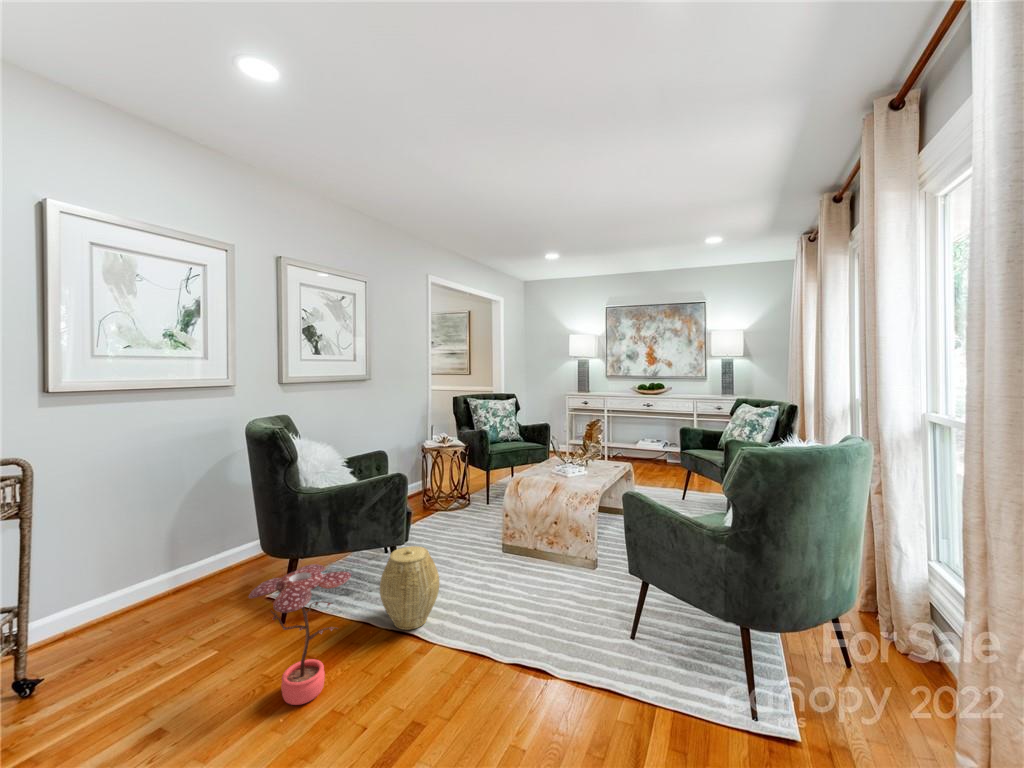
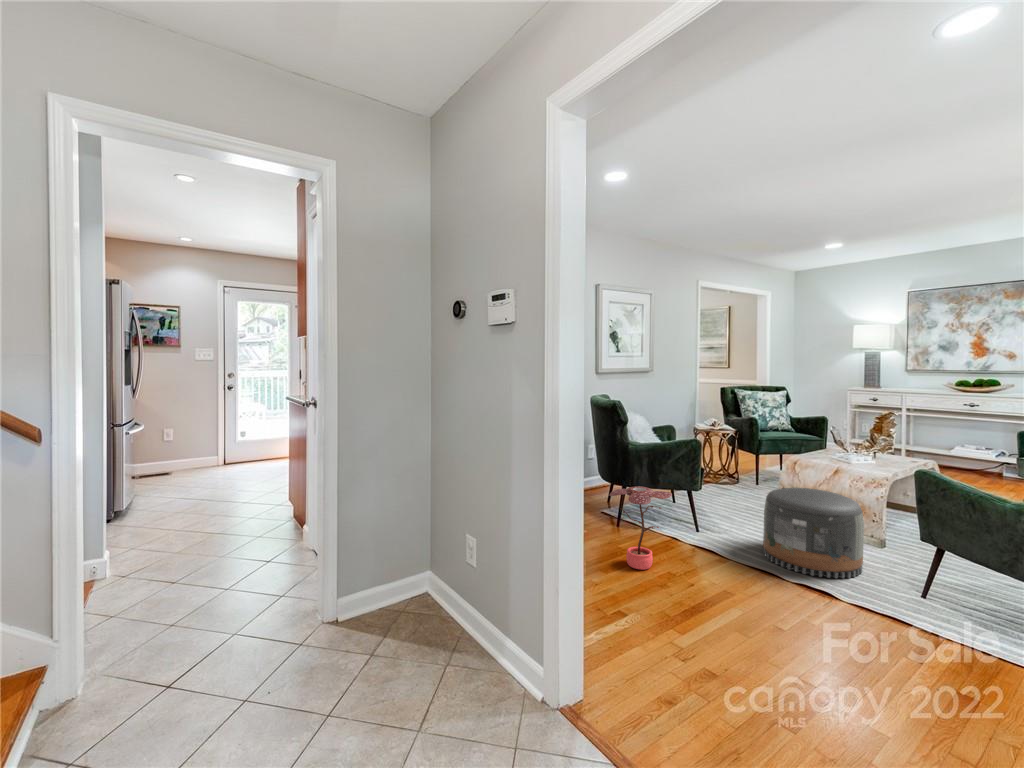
pouf: none [480,521,580,640] -> present [763,488,864,578]
woven basket: present [380,546,440,630] -> none [680,492,728,552]

